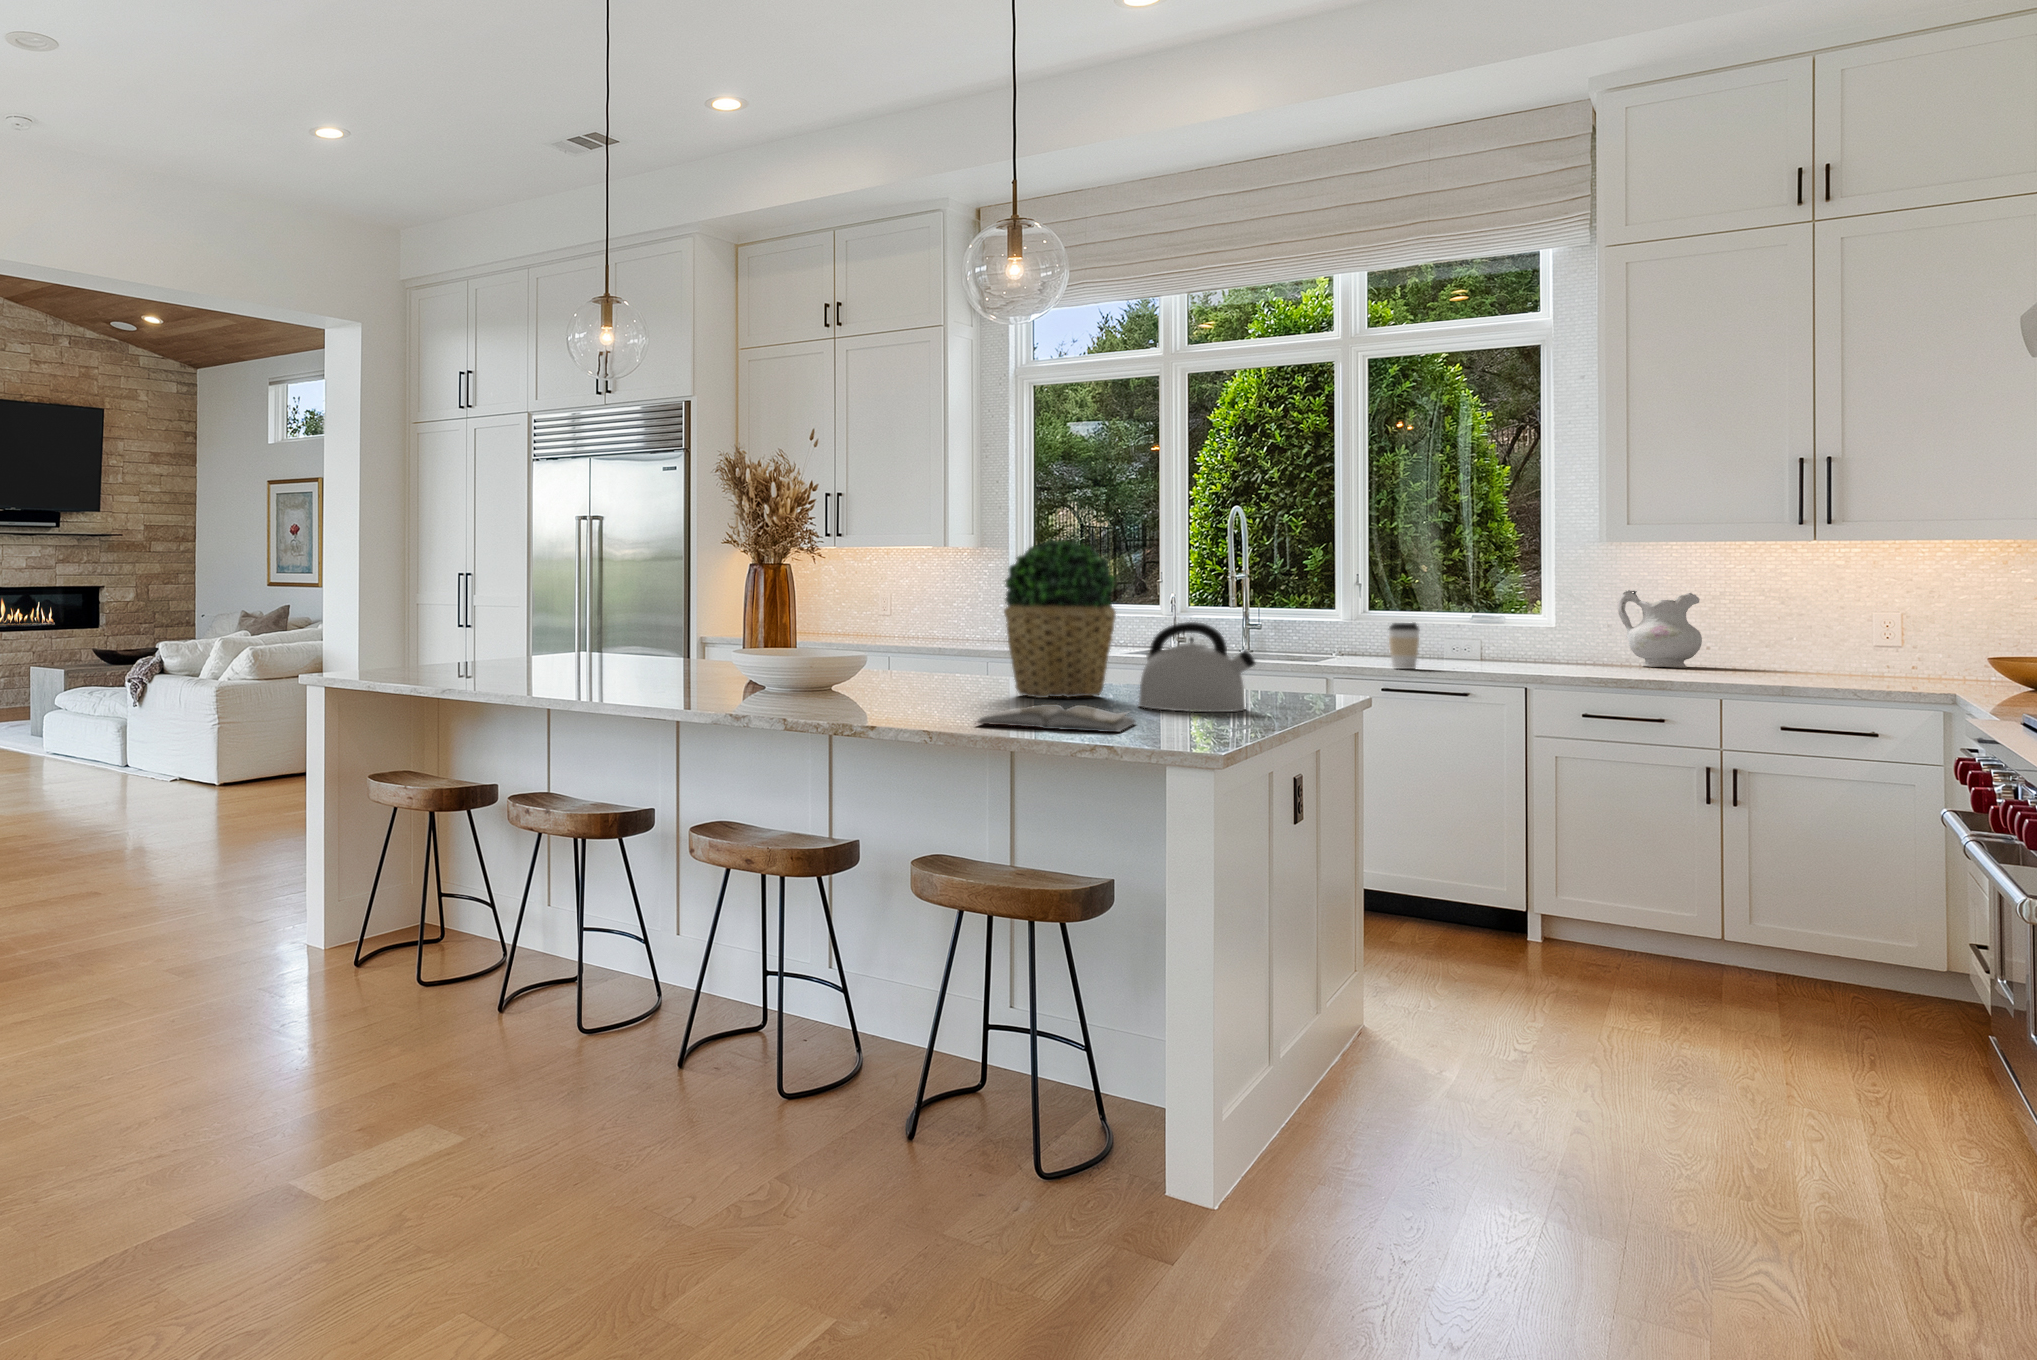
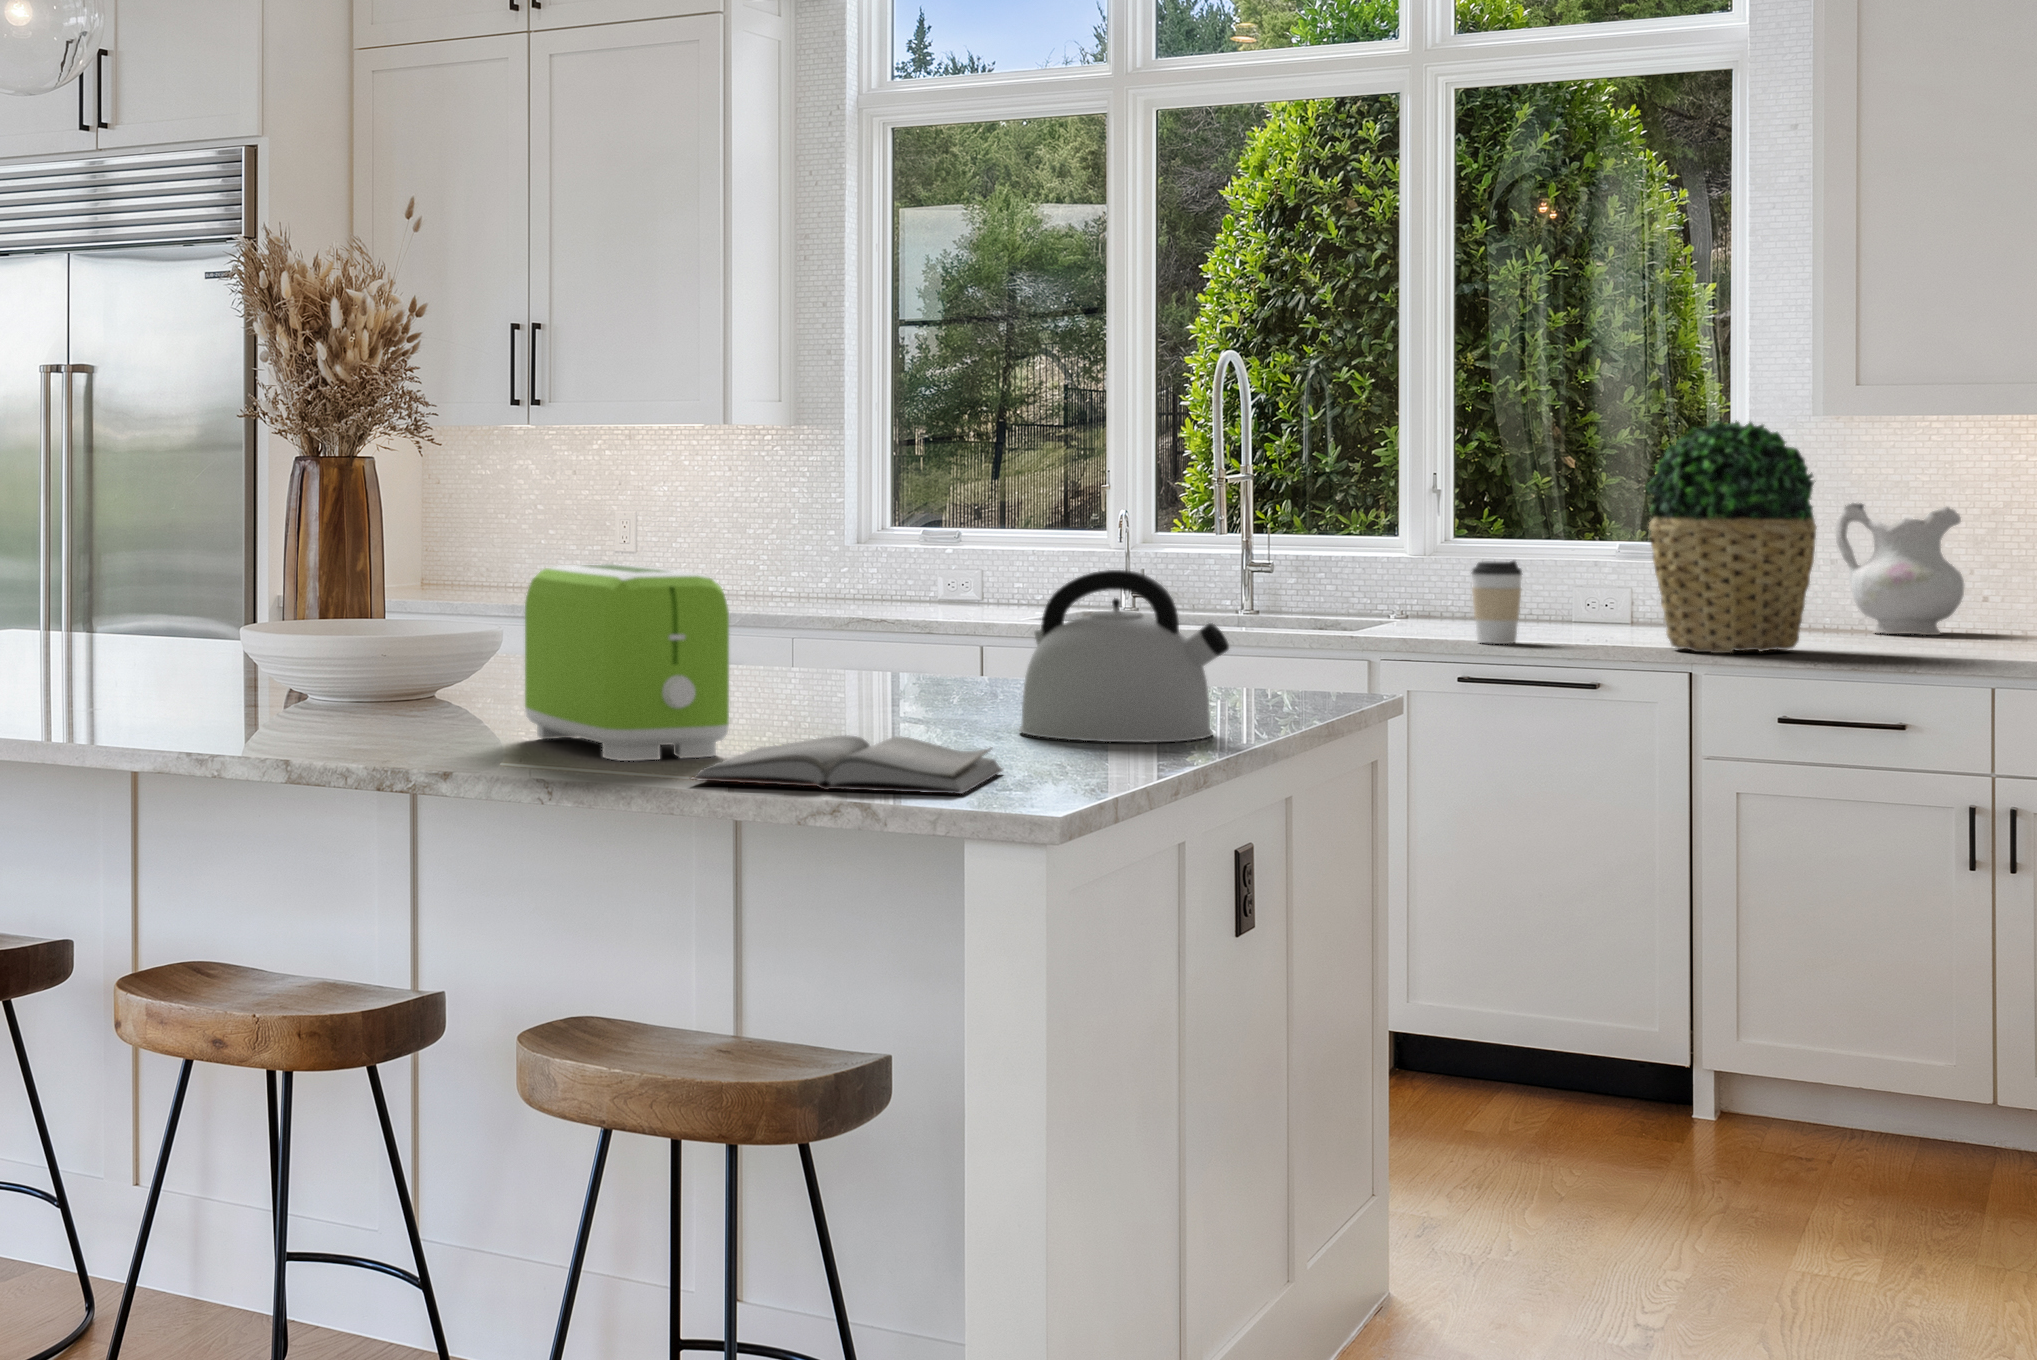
potted plant: present [1004,540,1116,698] -> present [1645,420,1817,653]
toaster: none [876,617,987,715] -> present [525,564,729,761]

